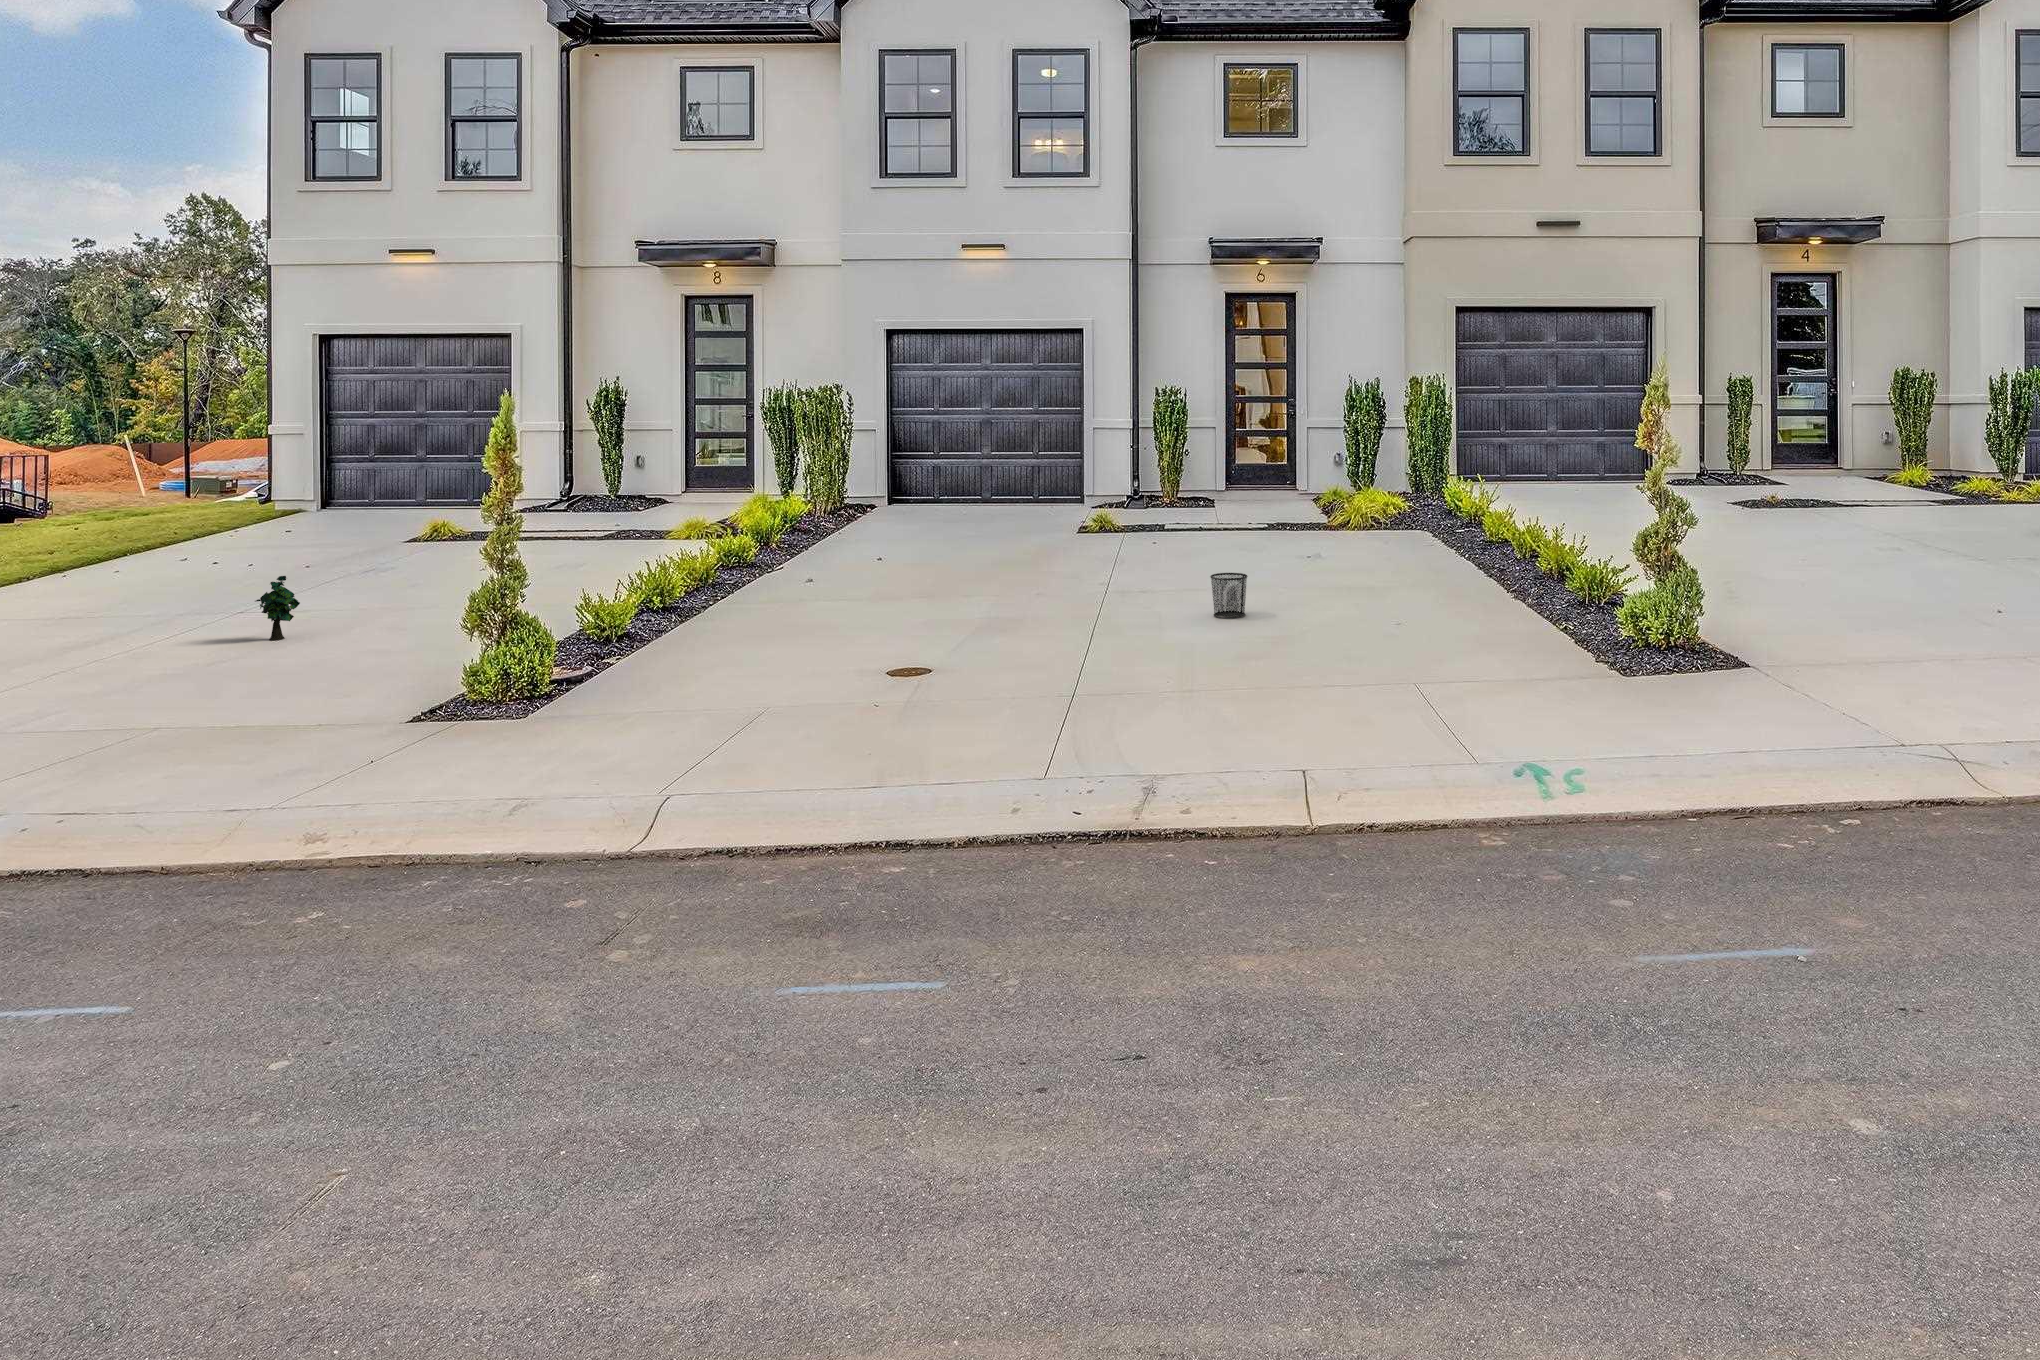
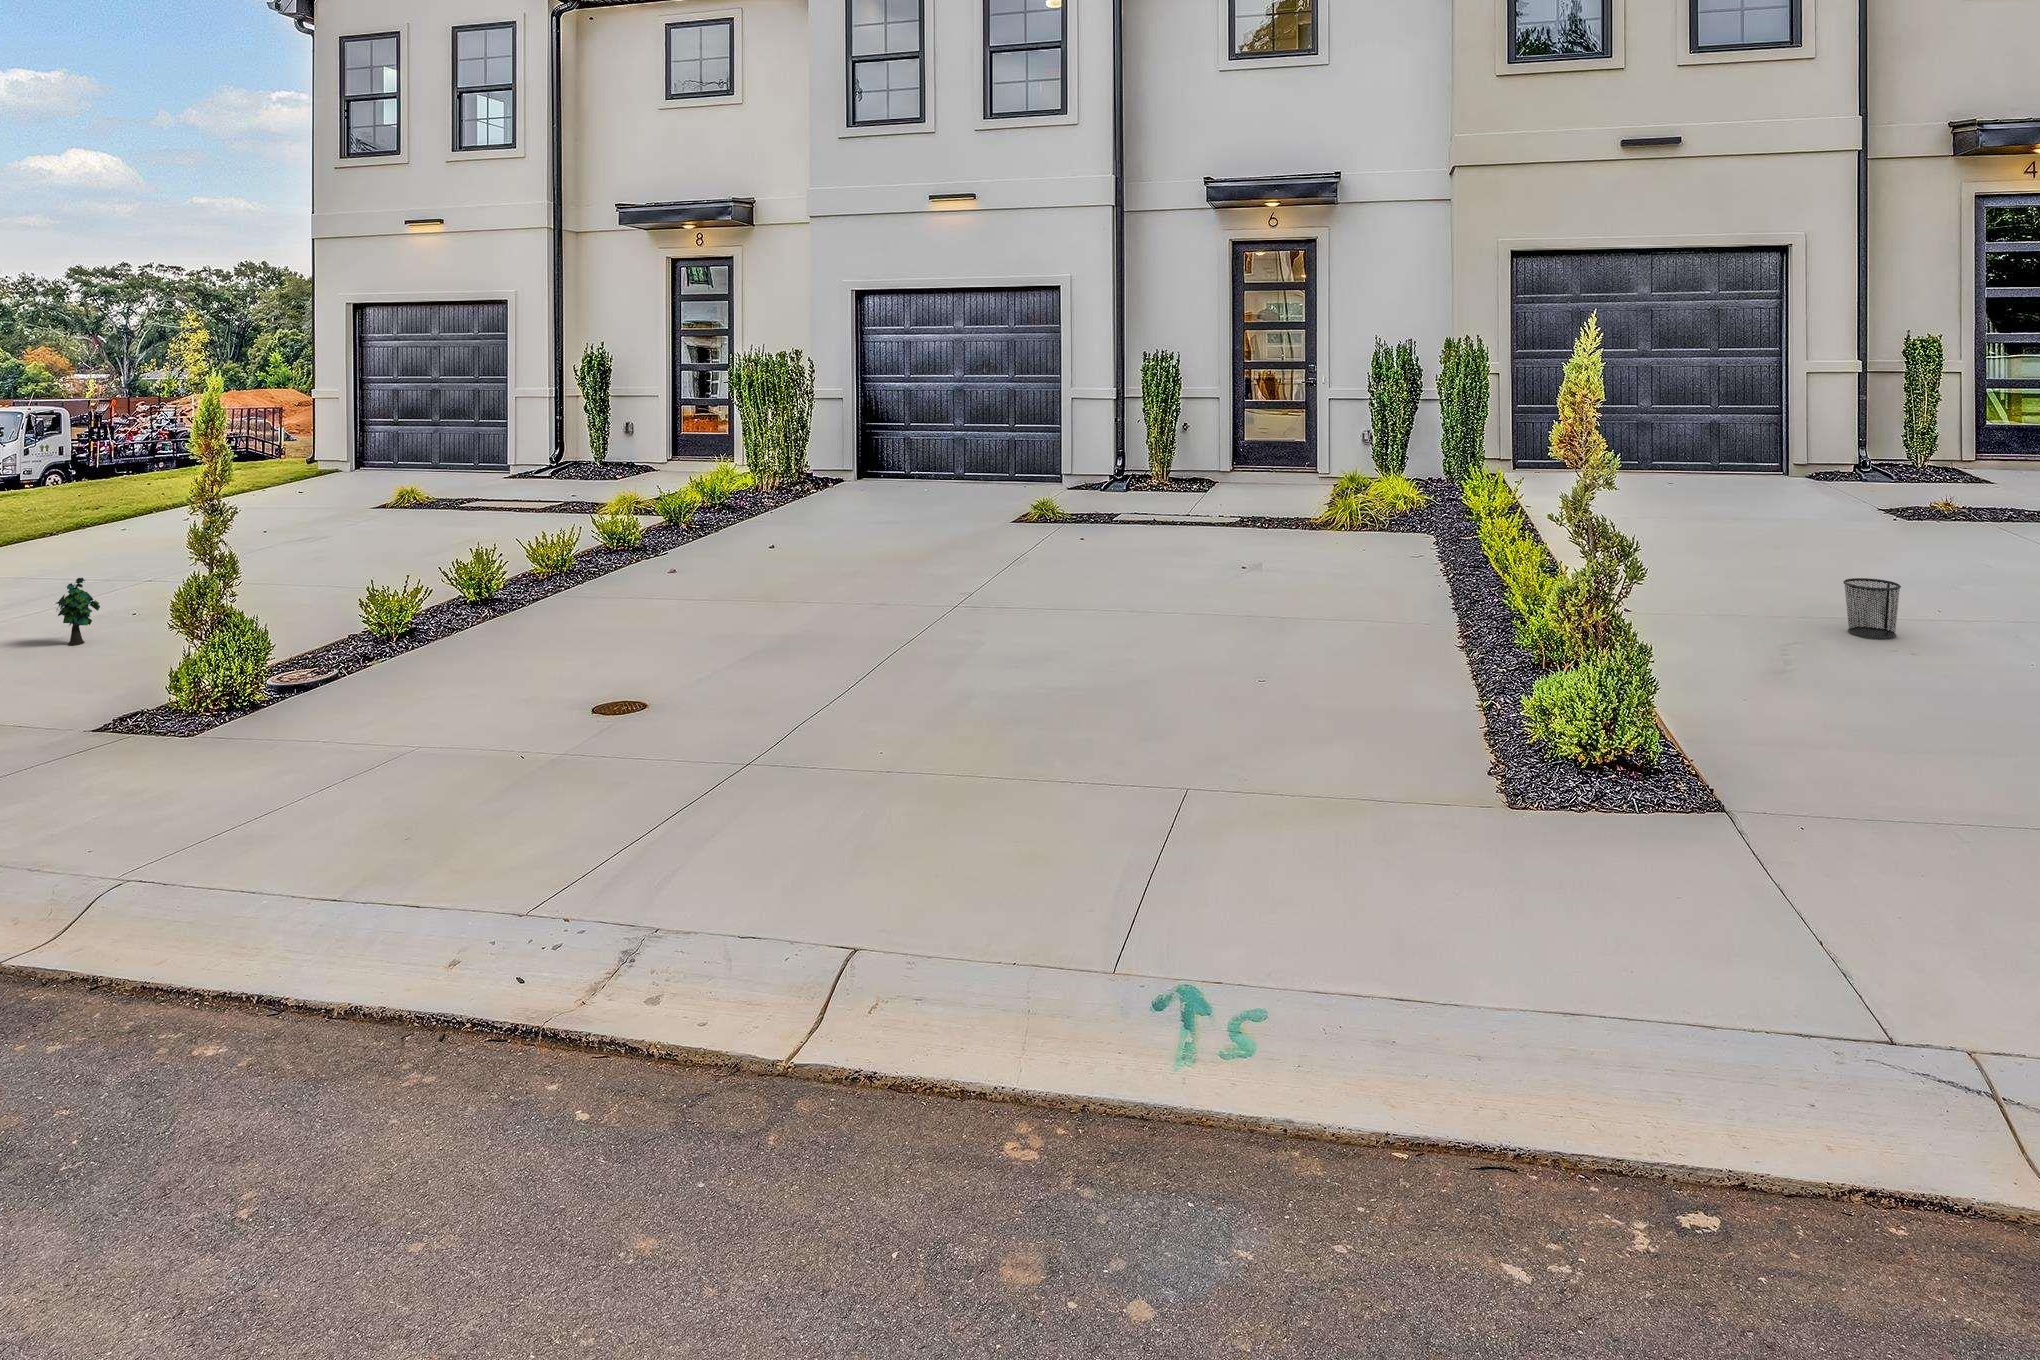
waste bin: present [1210,573,1248,619] -> present [1843,578,1901,639]

